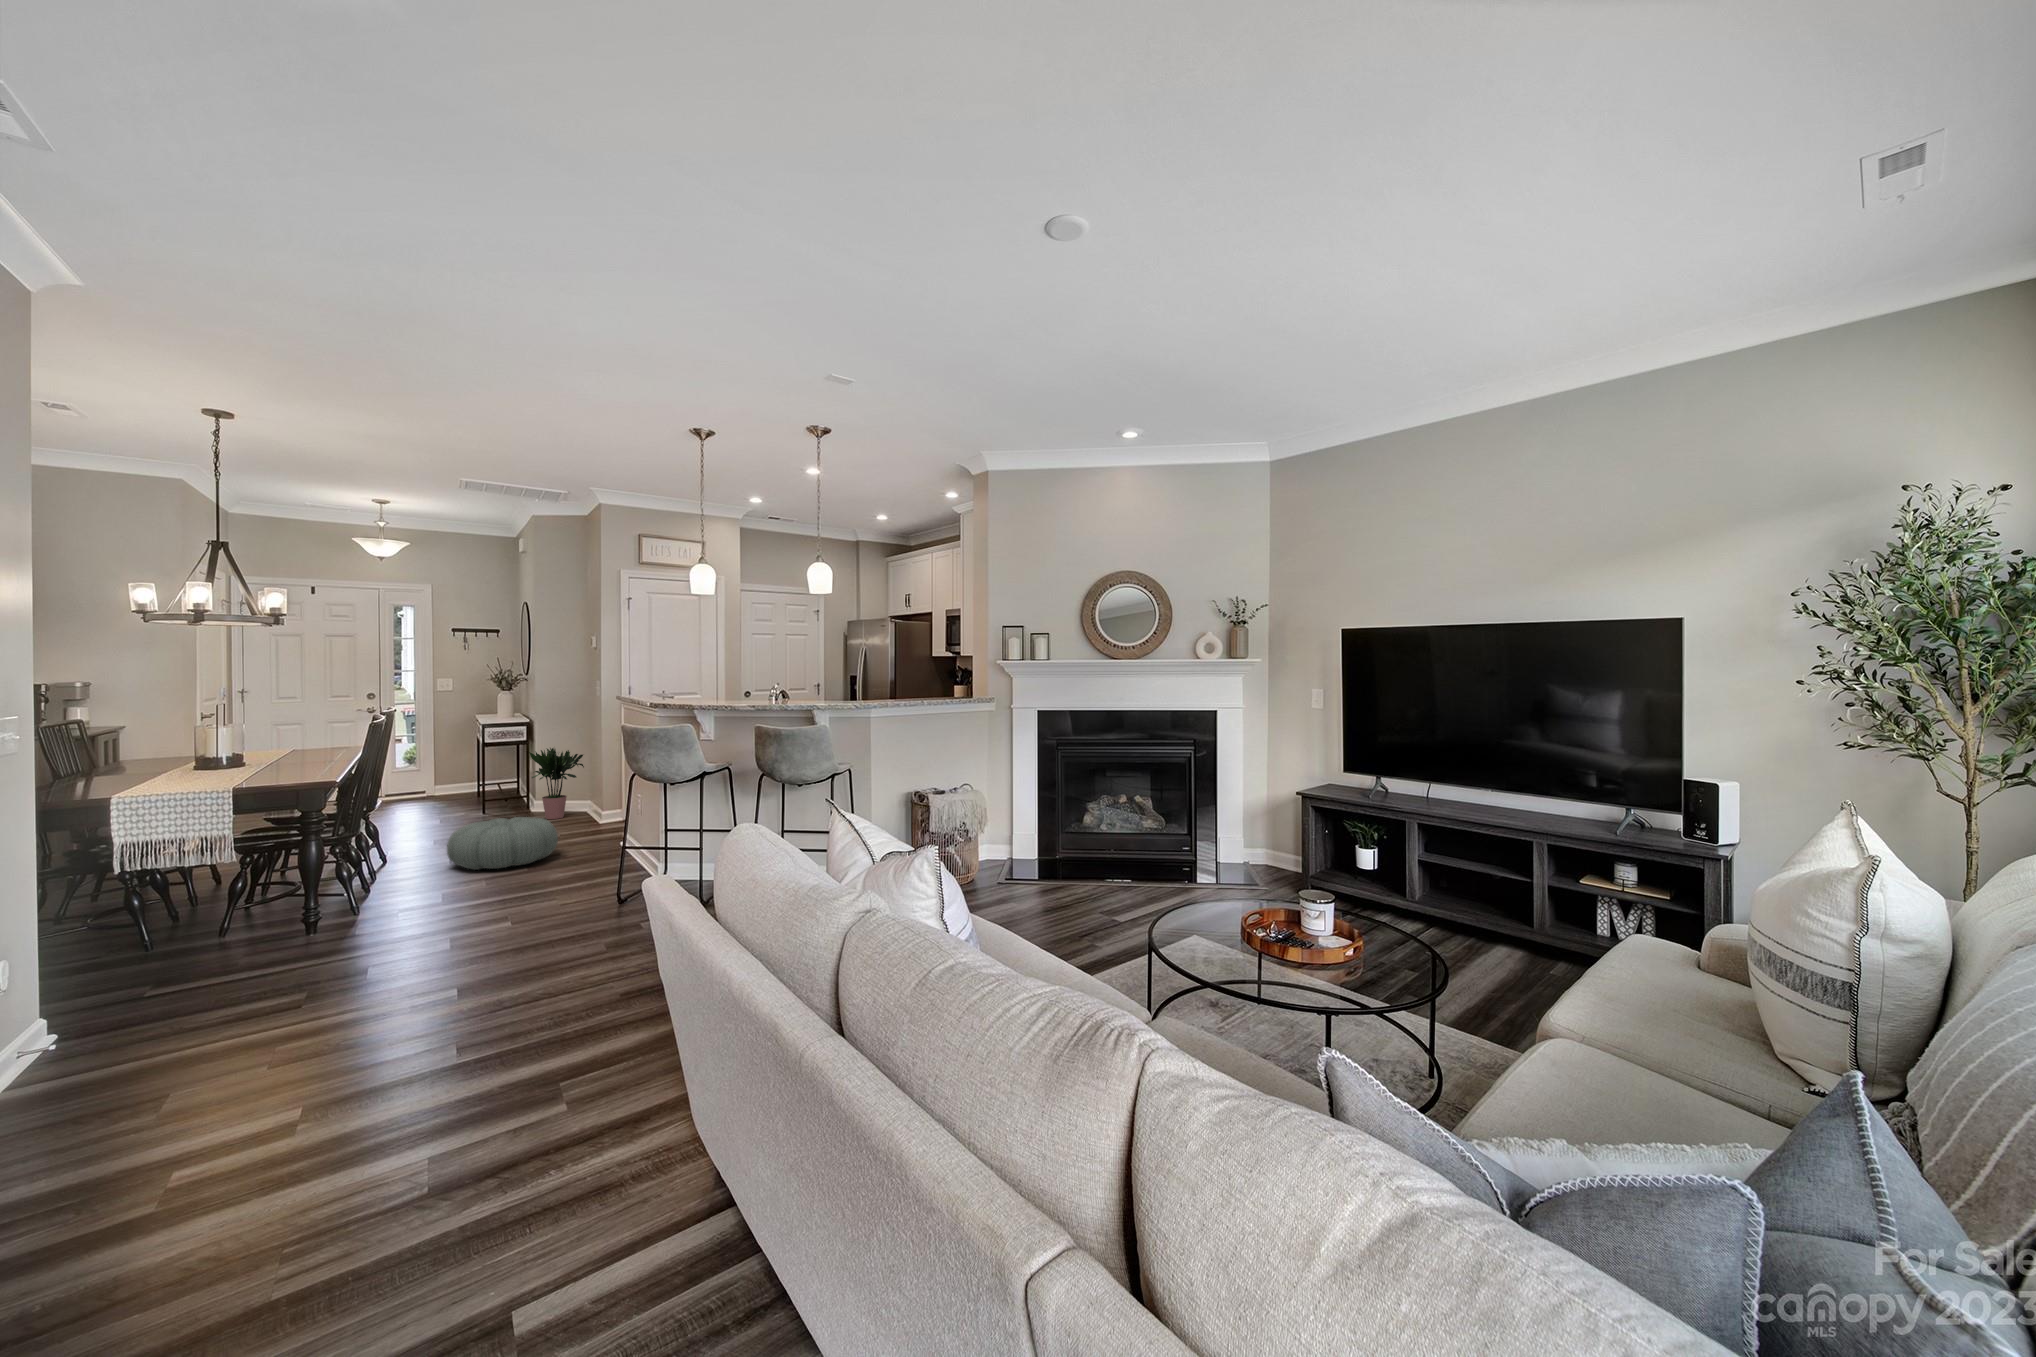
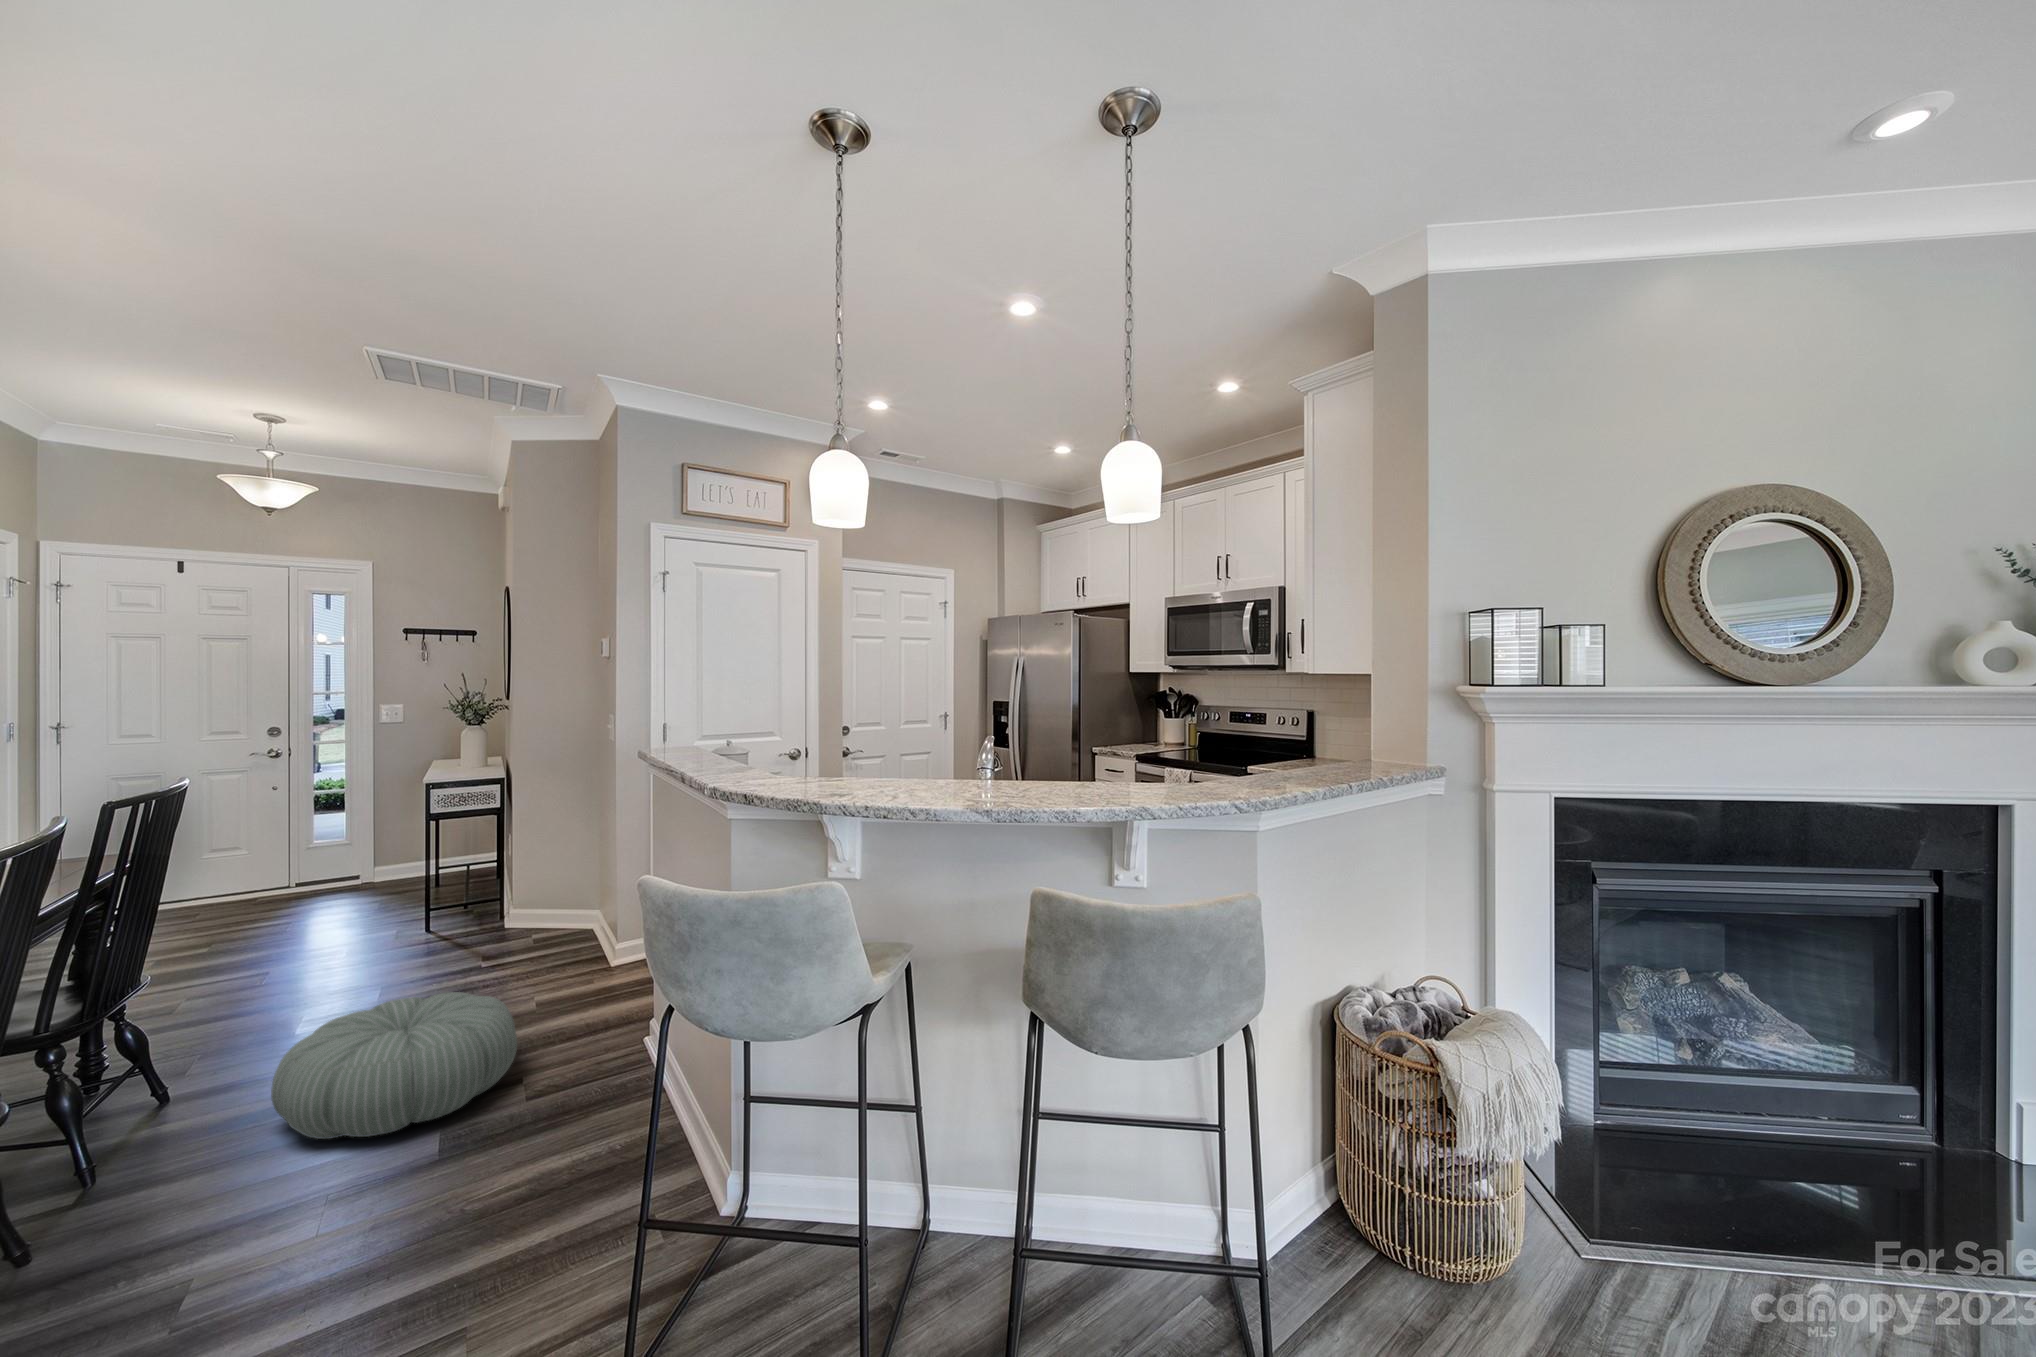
potted plant: present [529,748,584,819] -> none [492,818,592,948]

